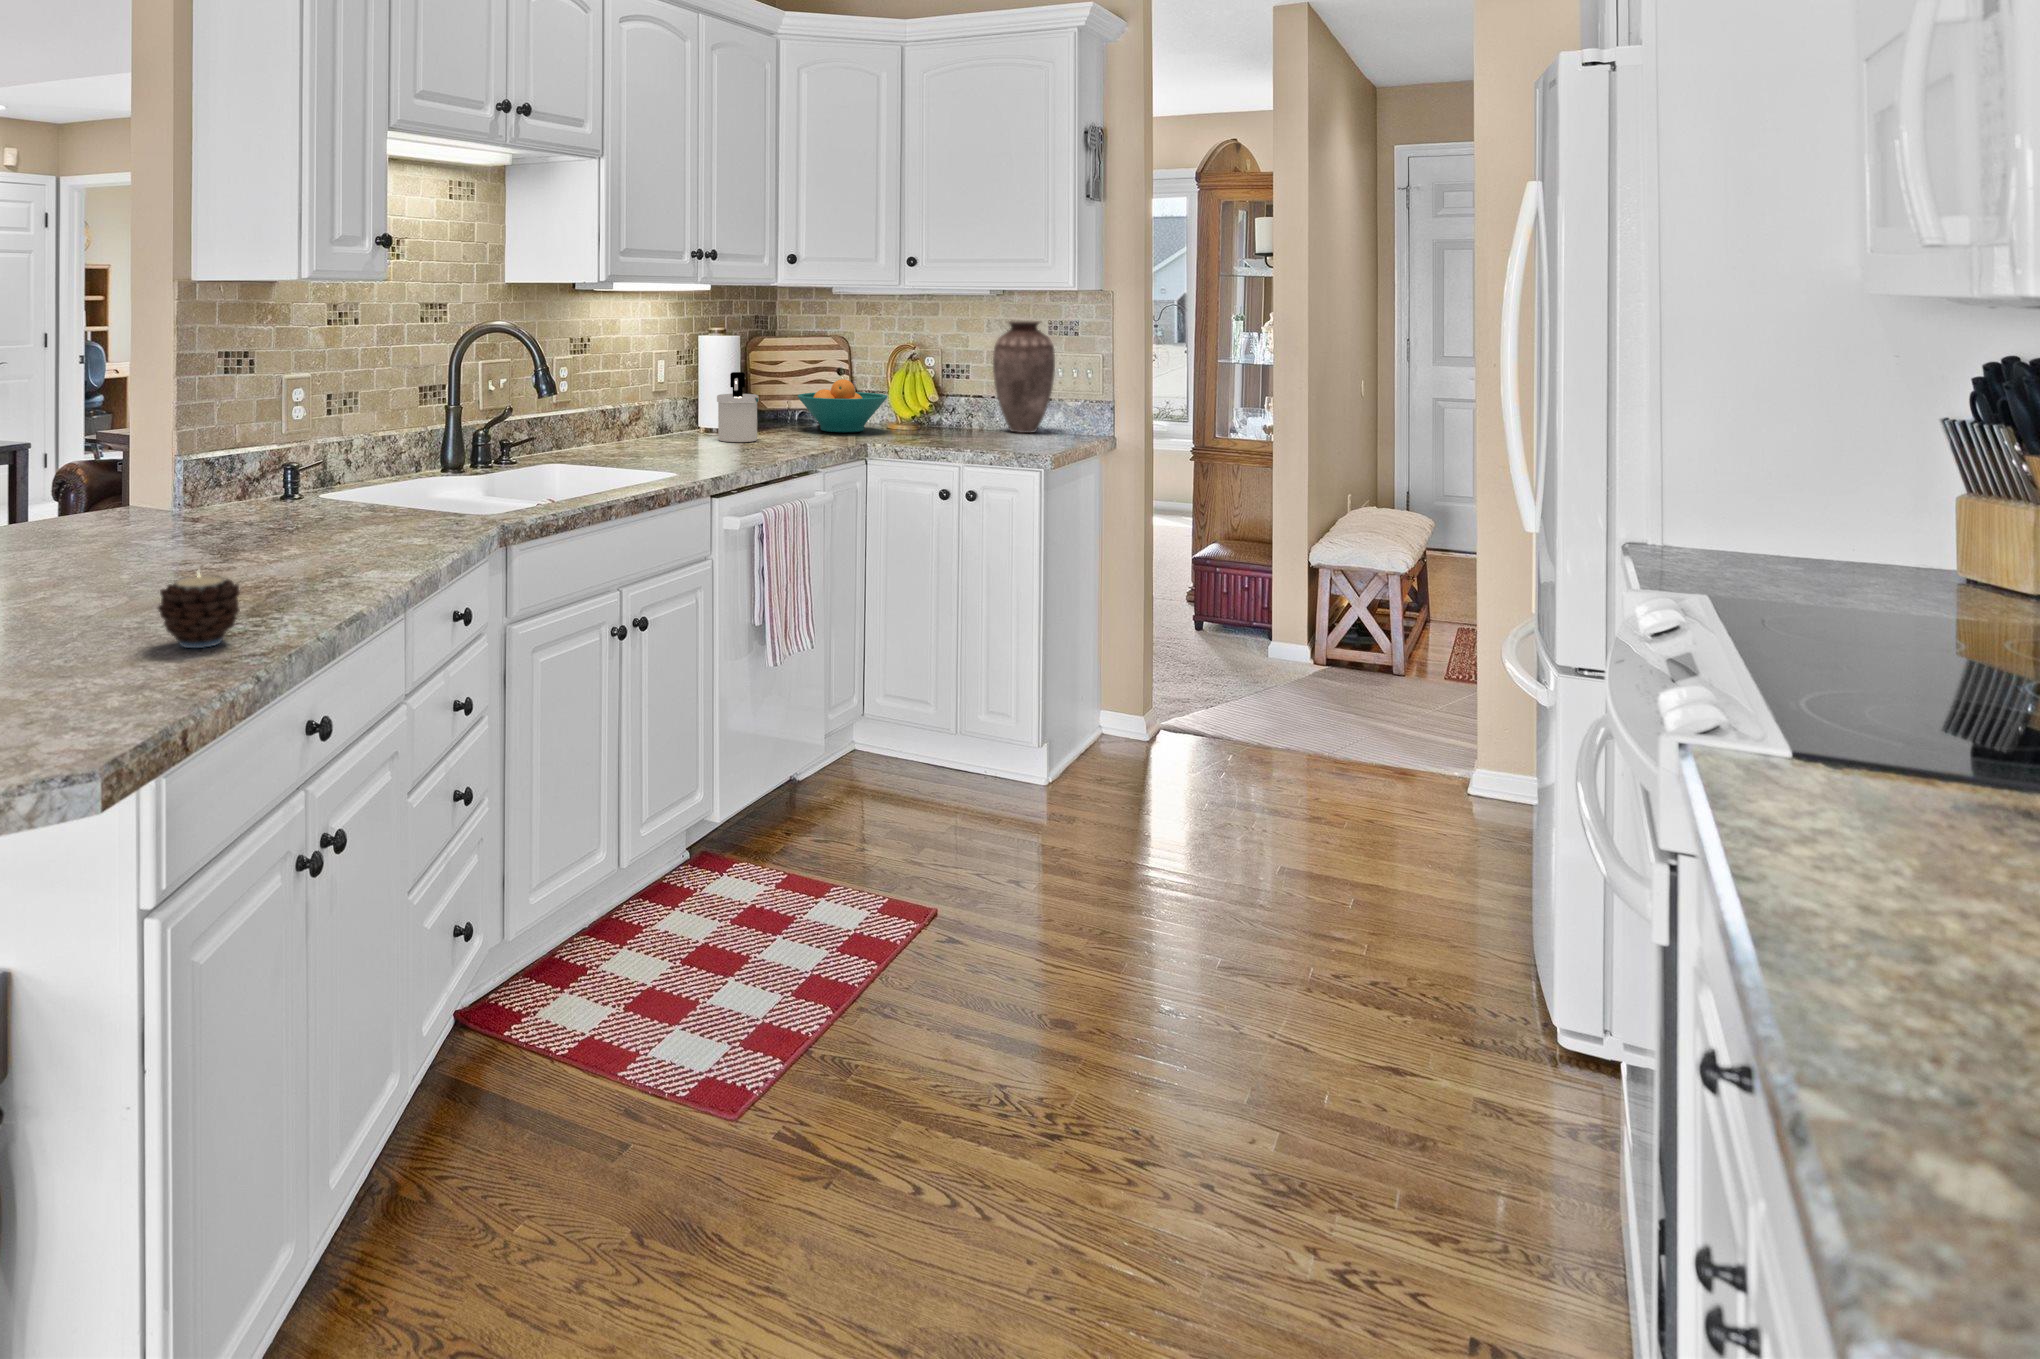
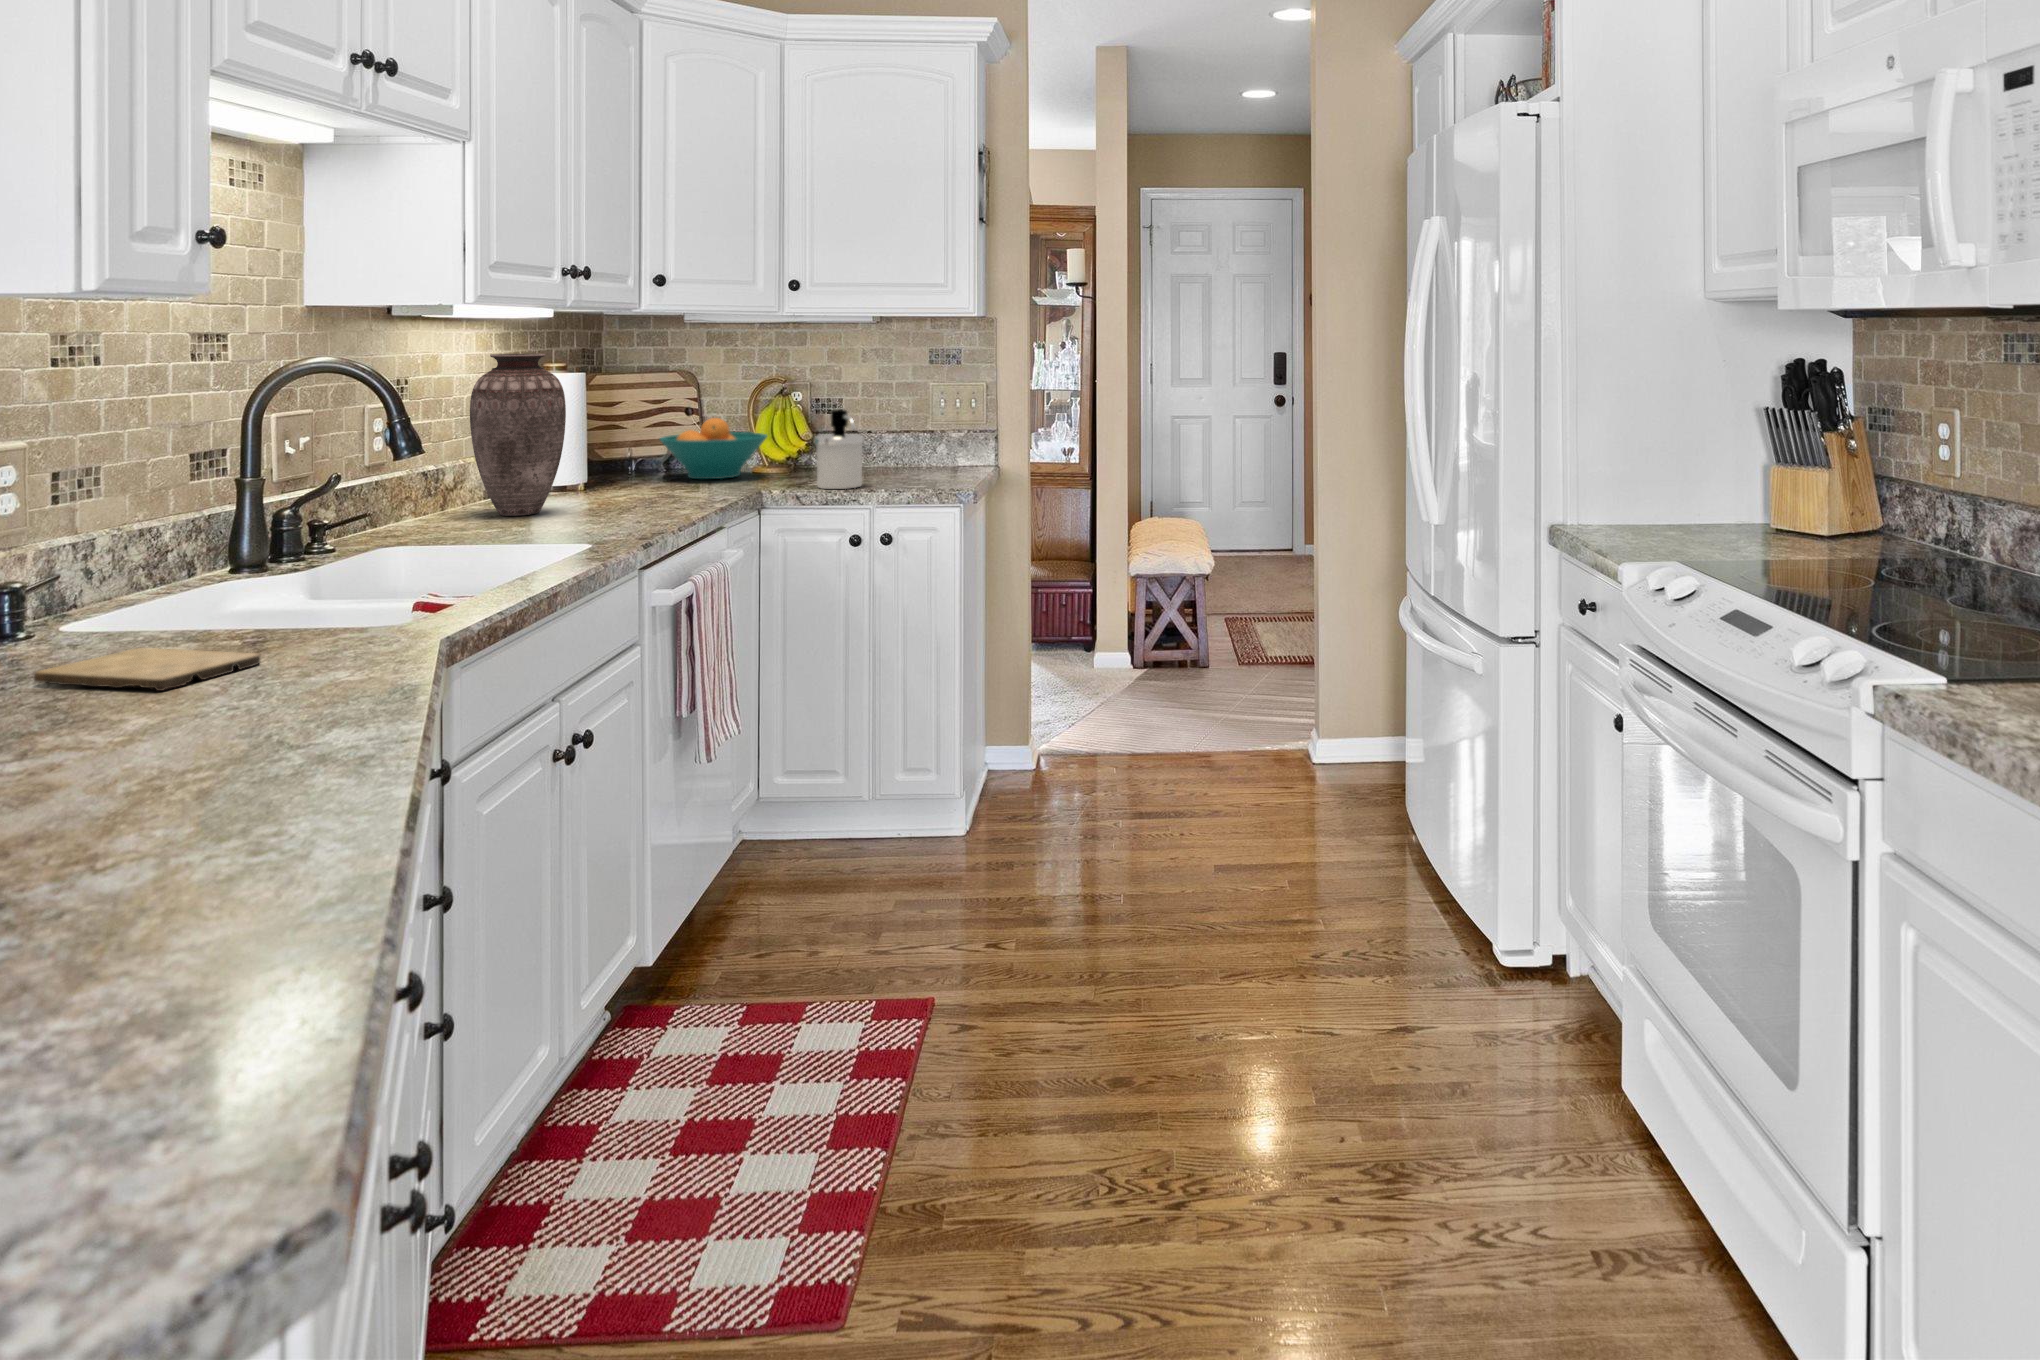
vase: present [993,321,1055,433] -> present [470,353,566,516]
soap dispenser: present [717,372,759,442] -> present [815,409,864,489]
cutting board: none [273,513,382,539] -> present [34,648,260,691]
candle: present [158,574,240,648] -> none [123,763,293,909]

